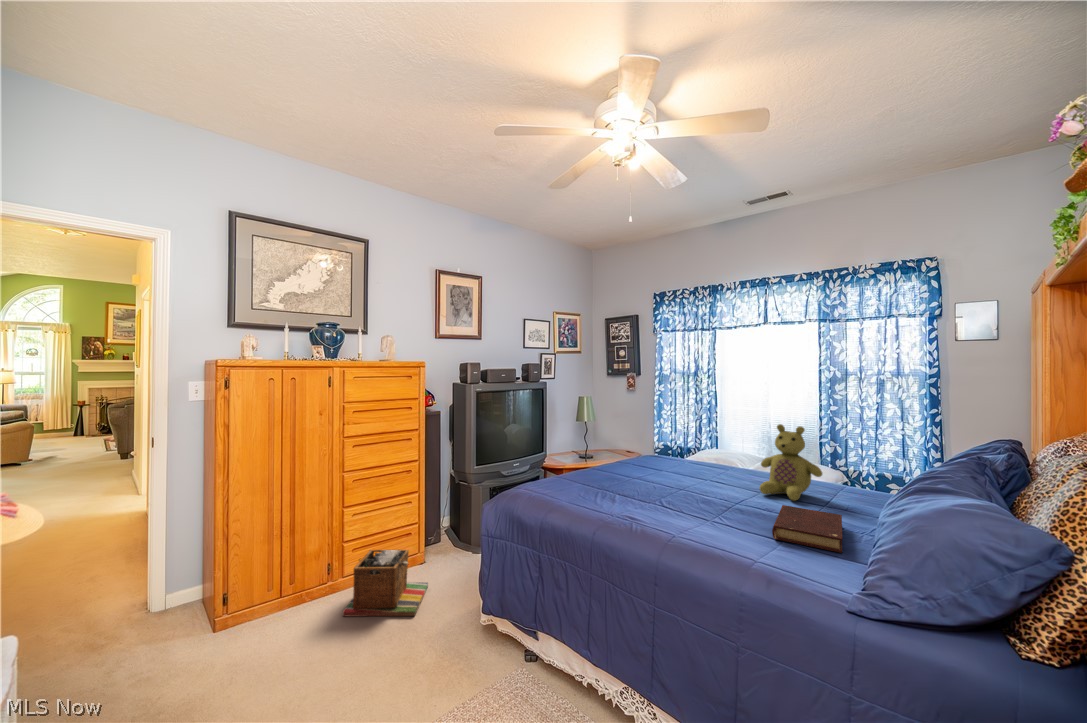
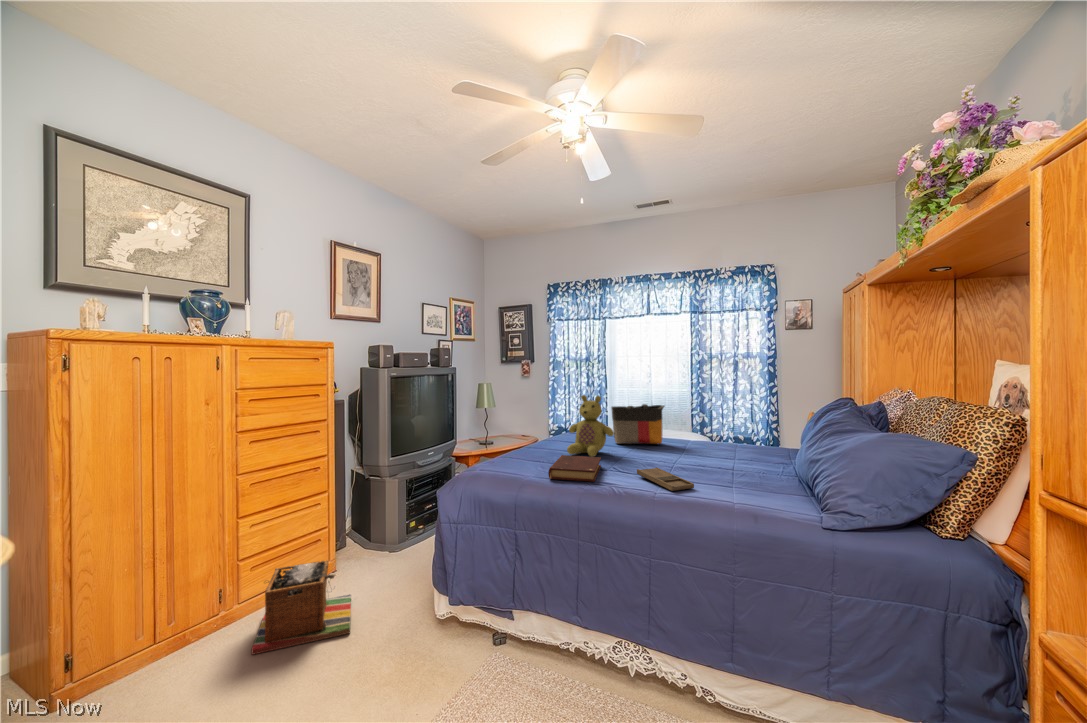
stuffed bear: present [760,424,822,501] -> present [567,395,614,457]
tote bag: none [688,430,749,477] -> present [611,404,665,444]
tray: none [673,505,724,535] -> present [637,467,694,491]
book: present [772,505,842,553] -> present [548,455,601,482]

